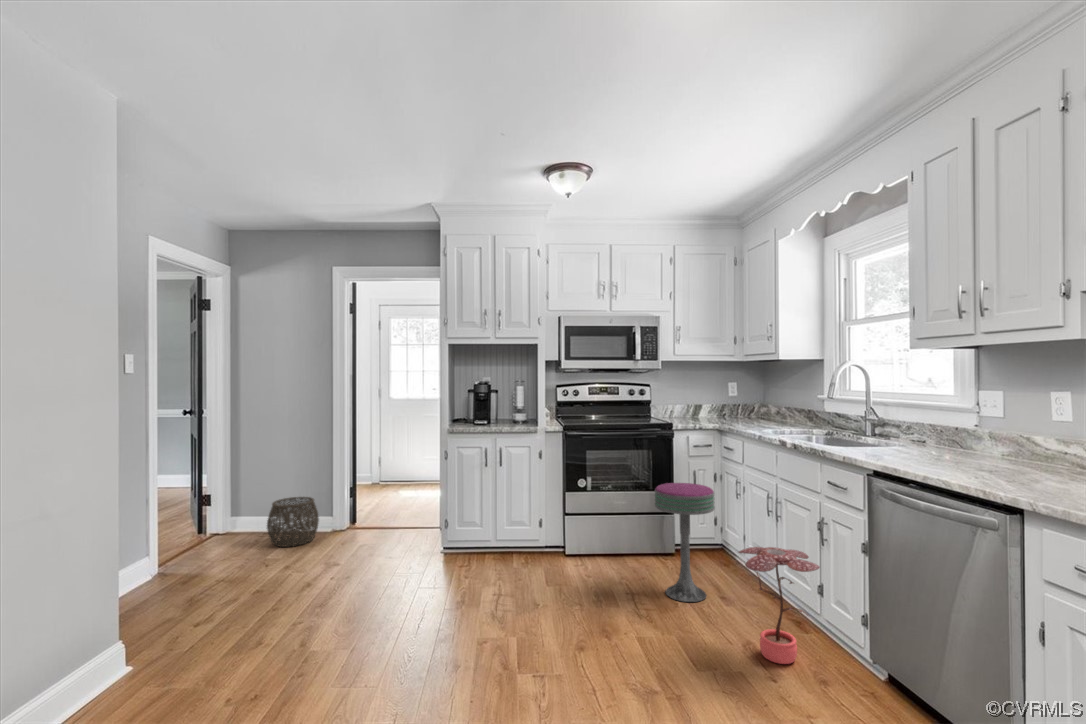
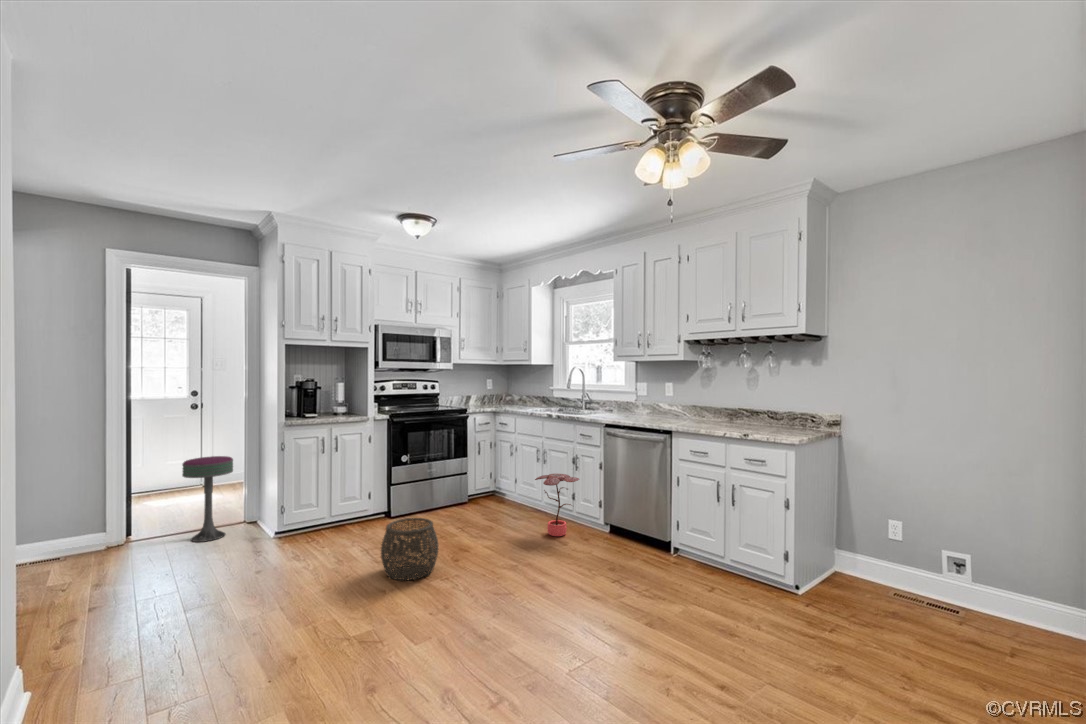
bar stool: present [655,483,715,602] -> present [182,456,233,542]
woven basket: present [267,497,319,547] -> present [381,518,439,580]

